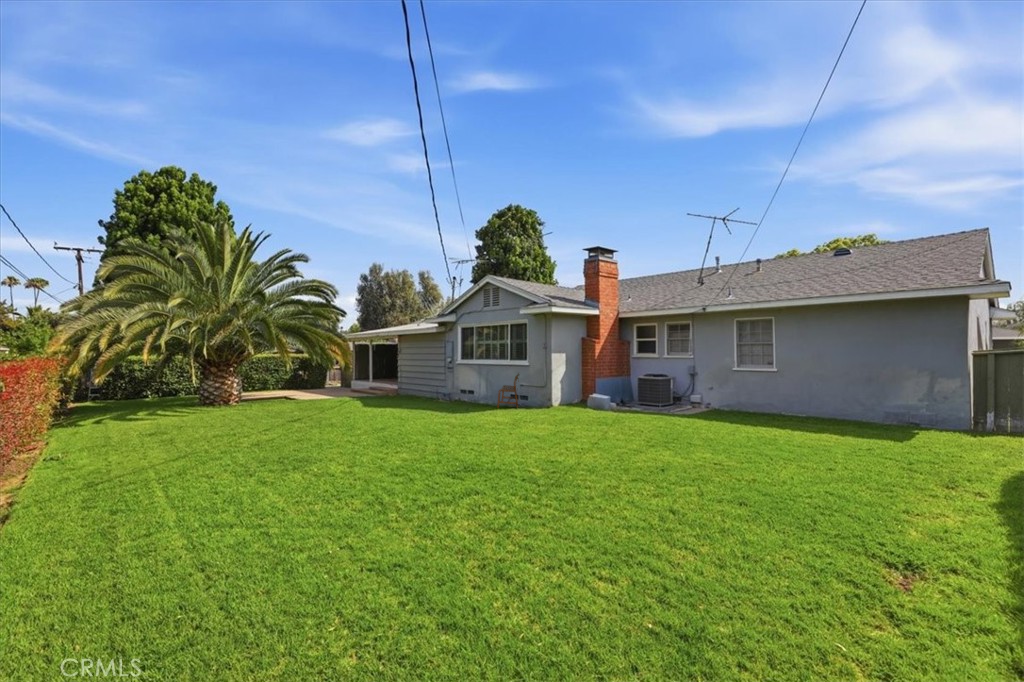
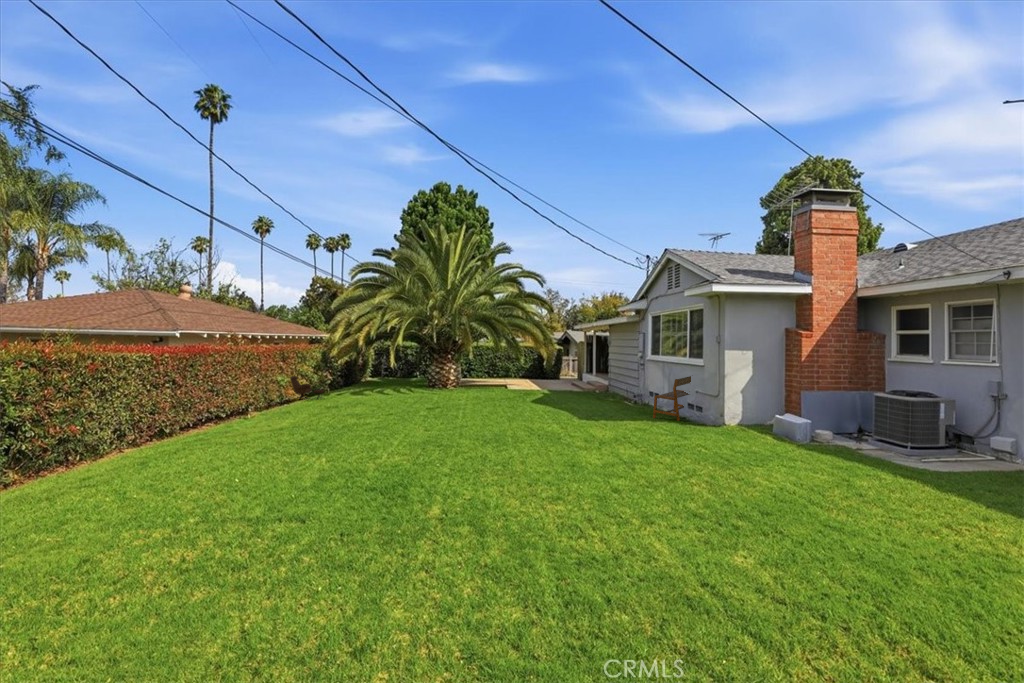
lounge chair: none [51,399,108,431] -> present [290,376,324,399]

